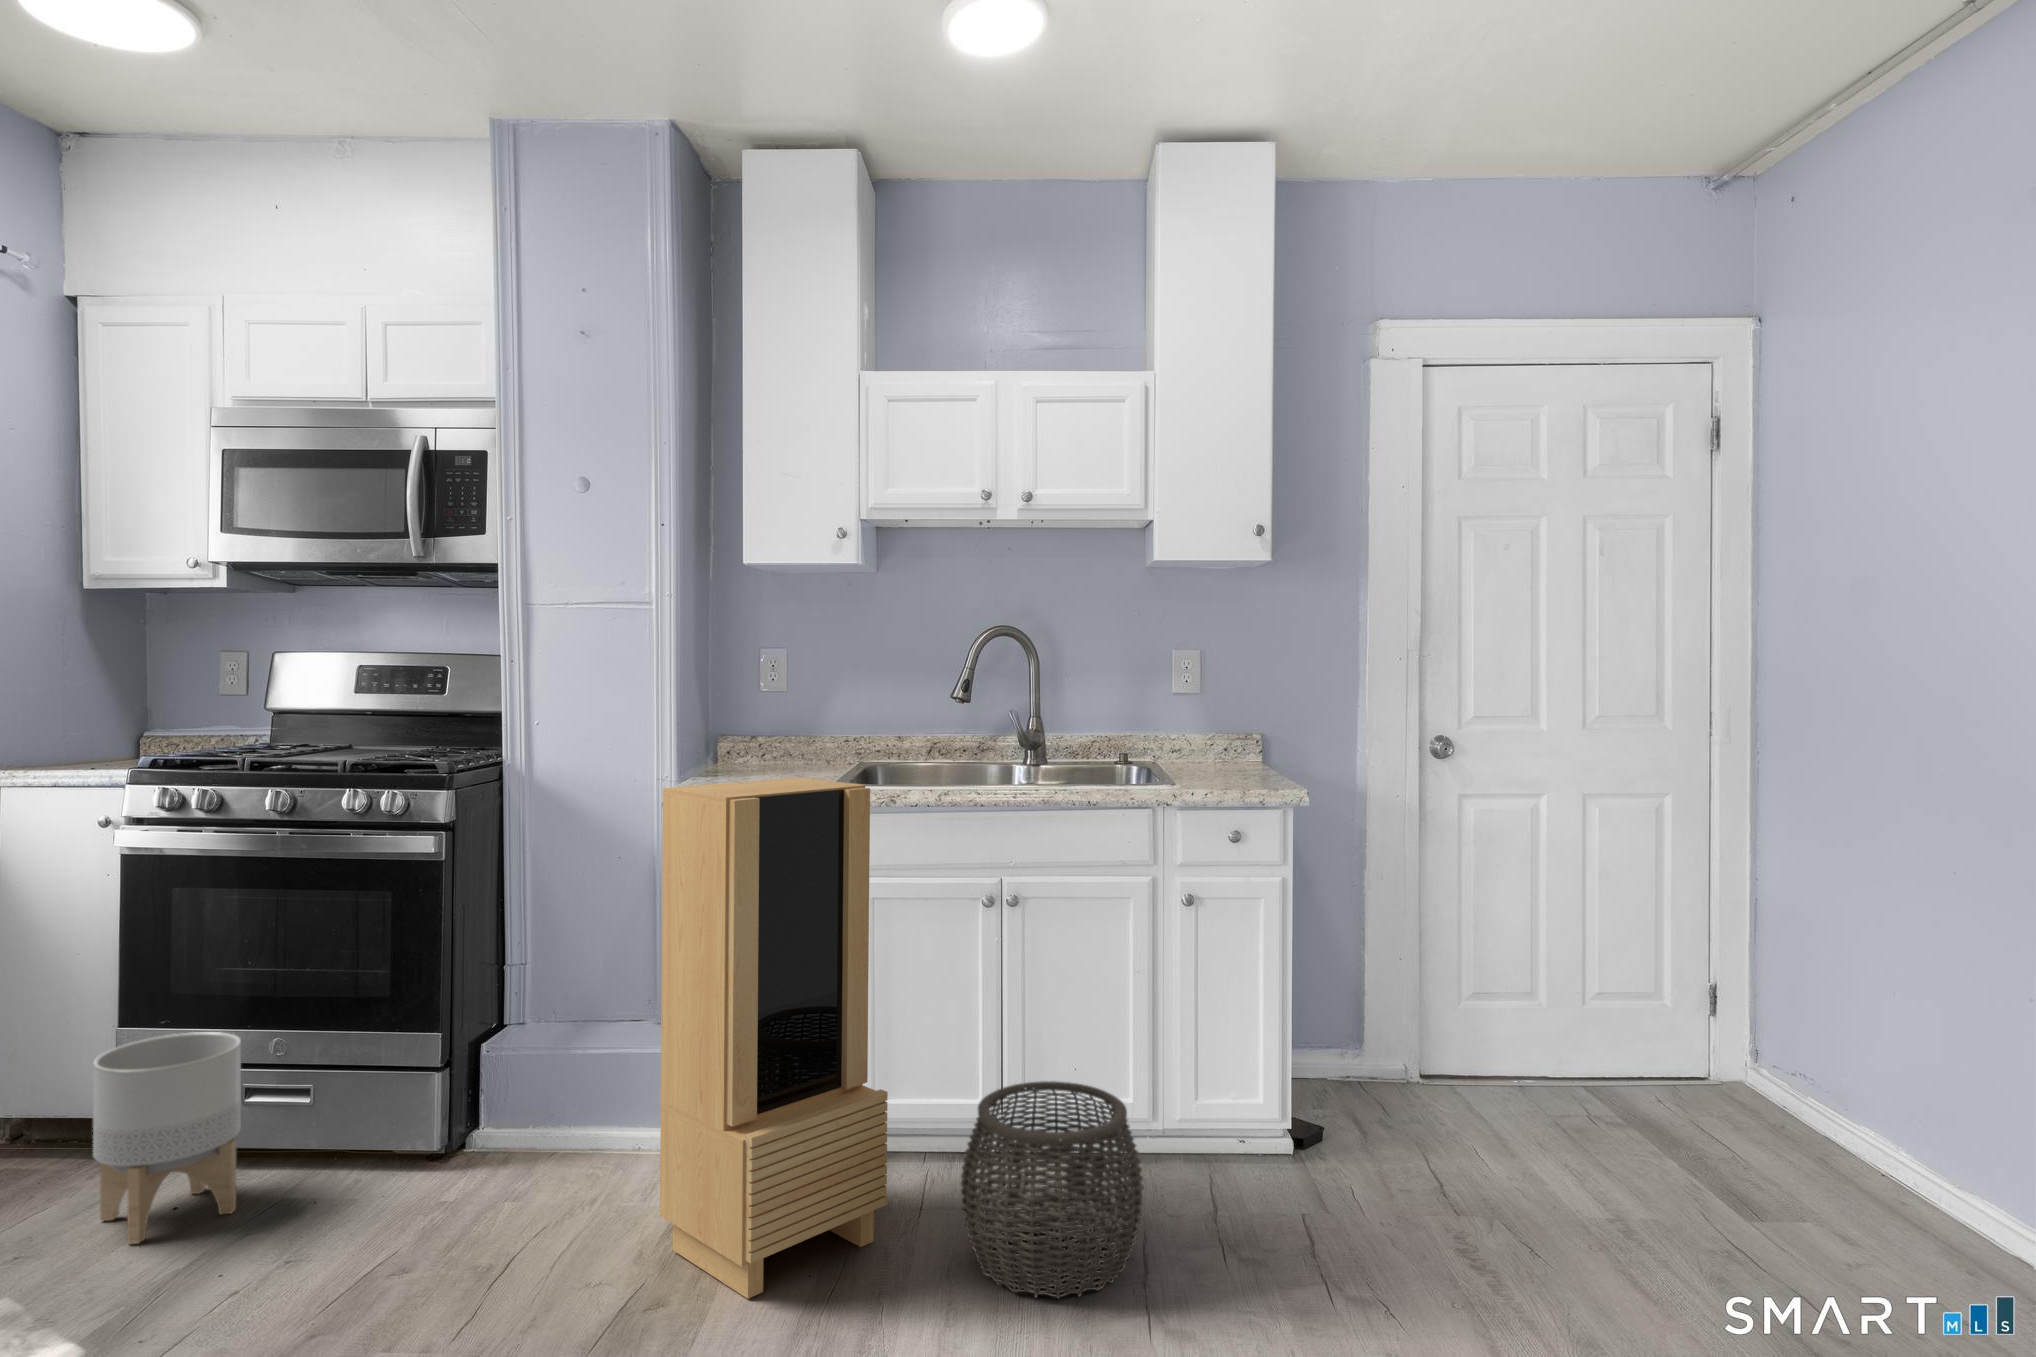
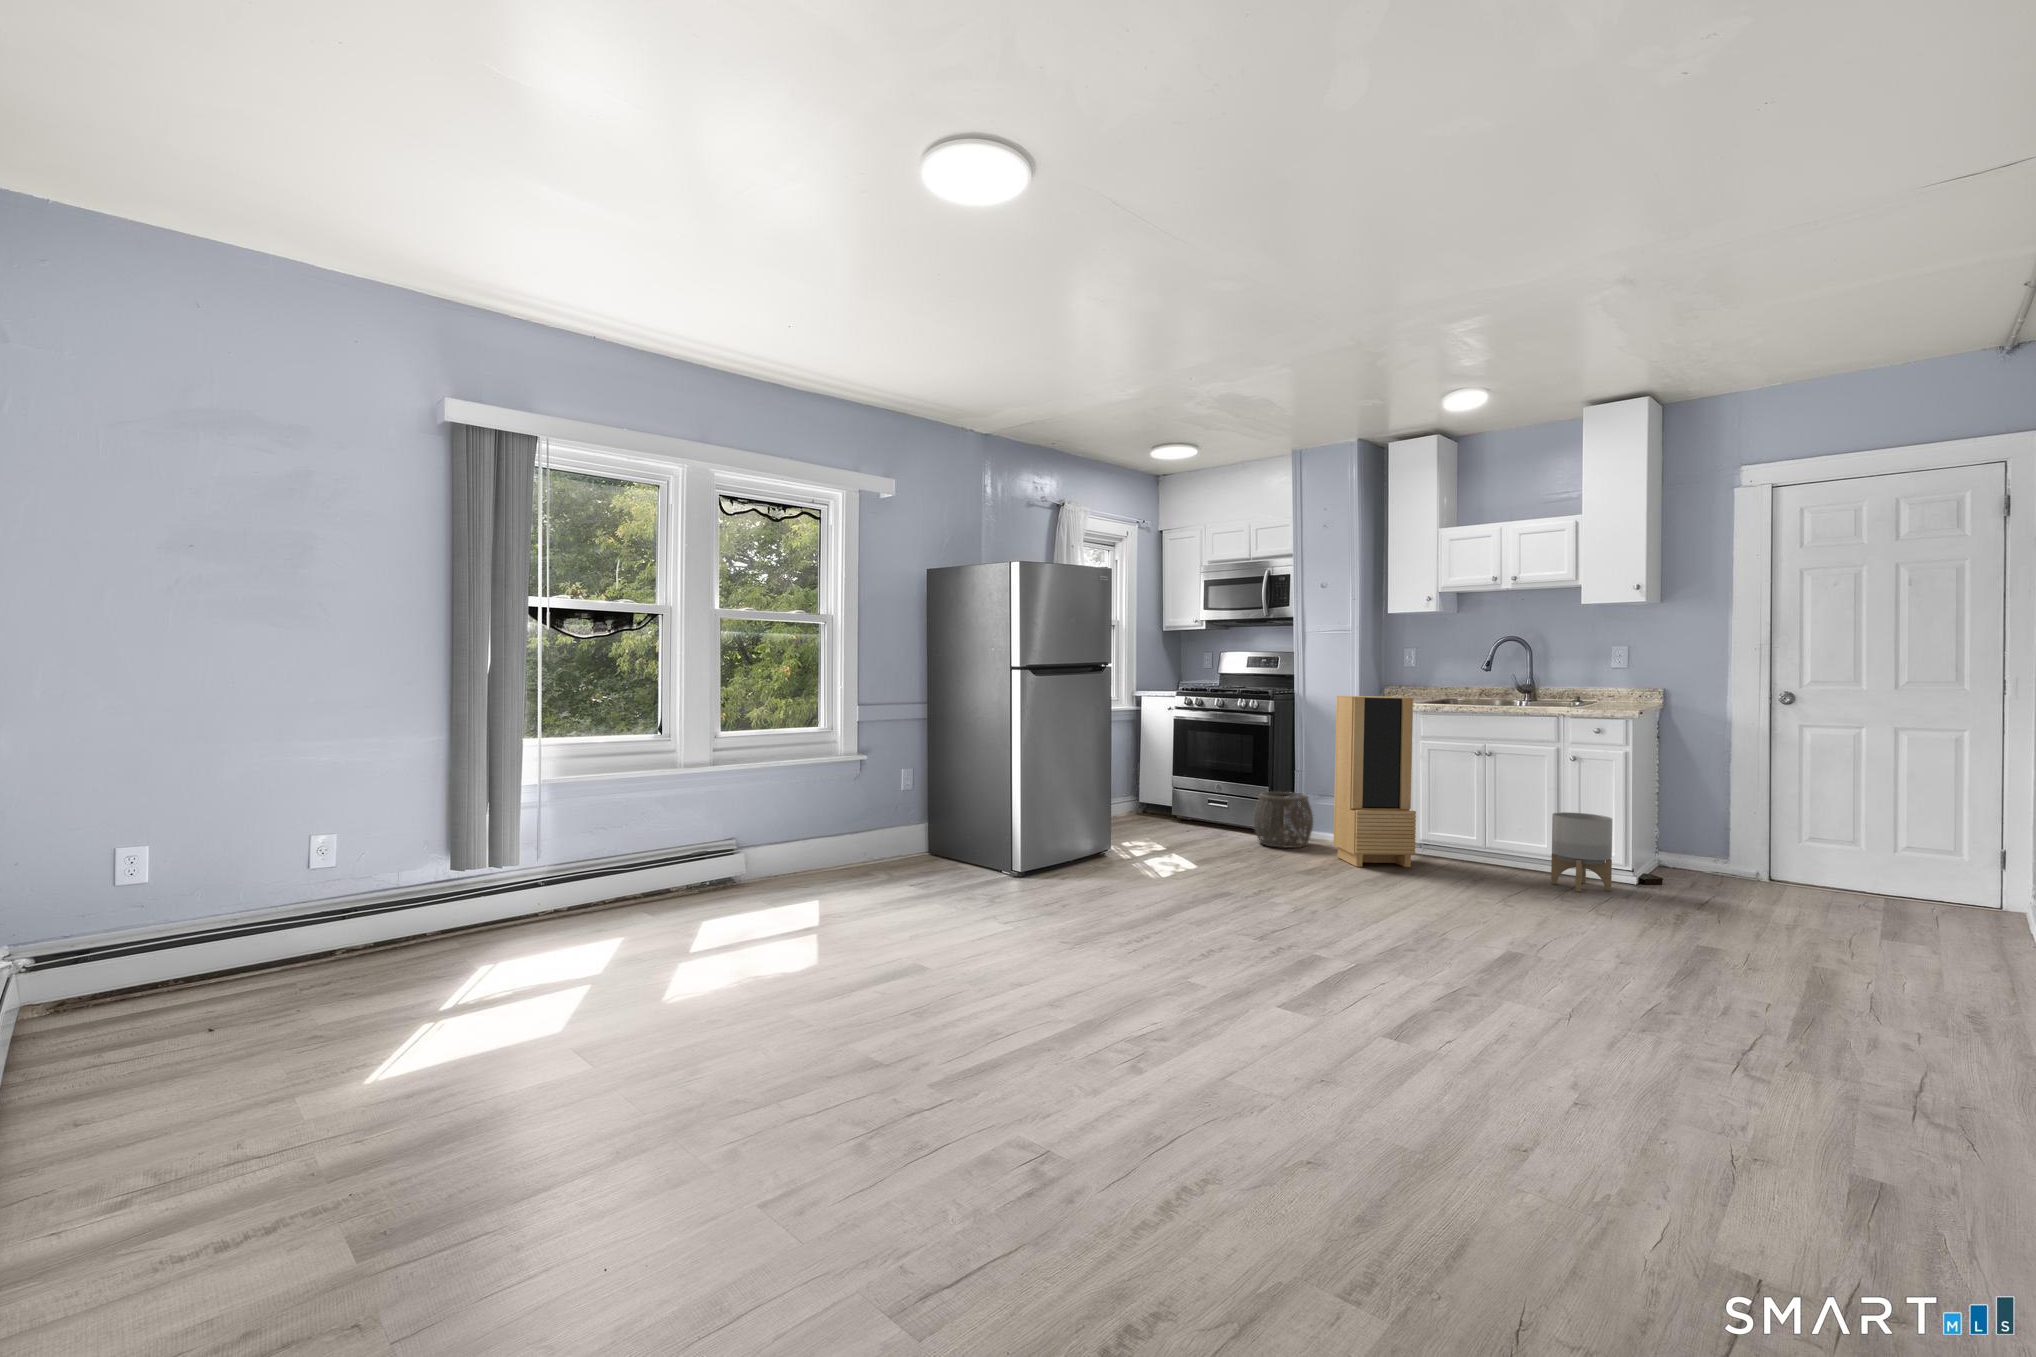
planter: present [93,1032,241,1244] -> present [1551,812,1612,892]
woven basket: present [960,1081,1144,1298] -> present [1254,792,1313,848]

